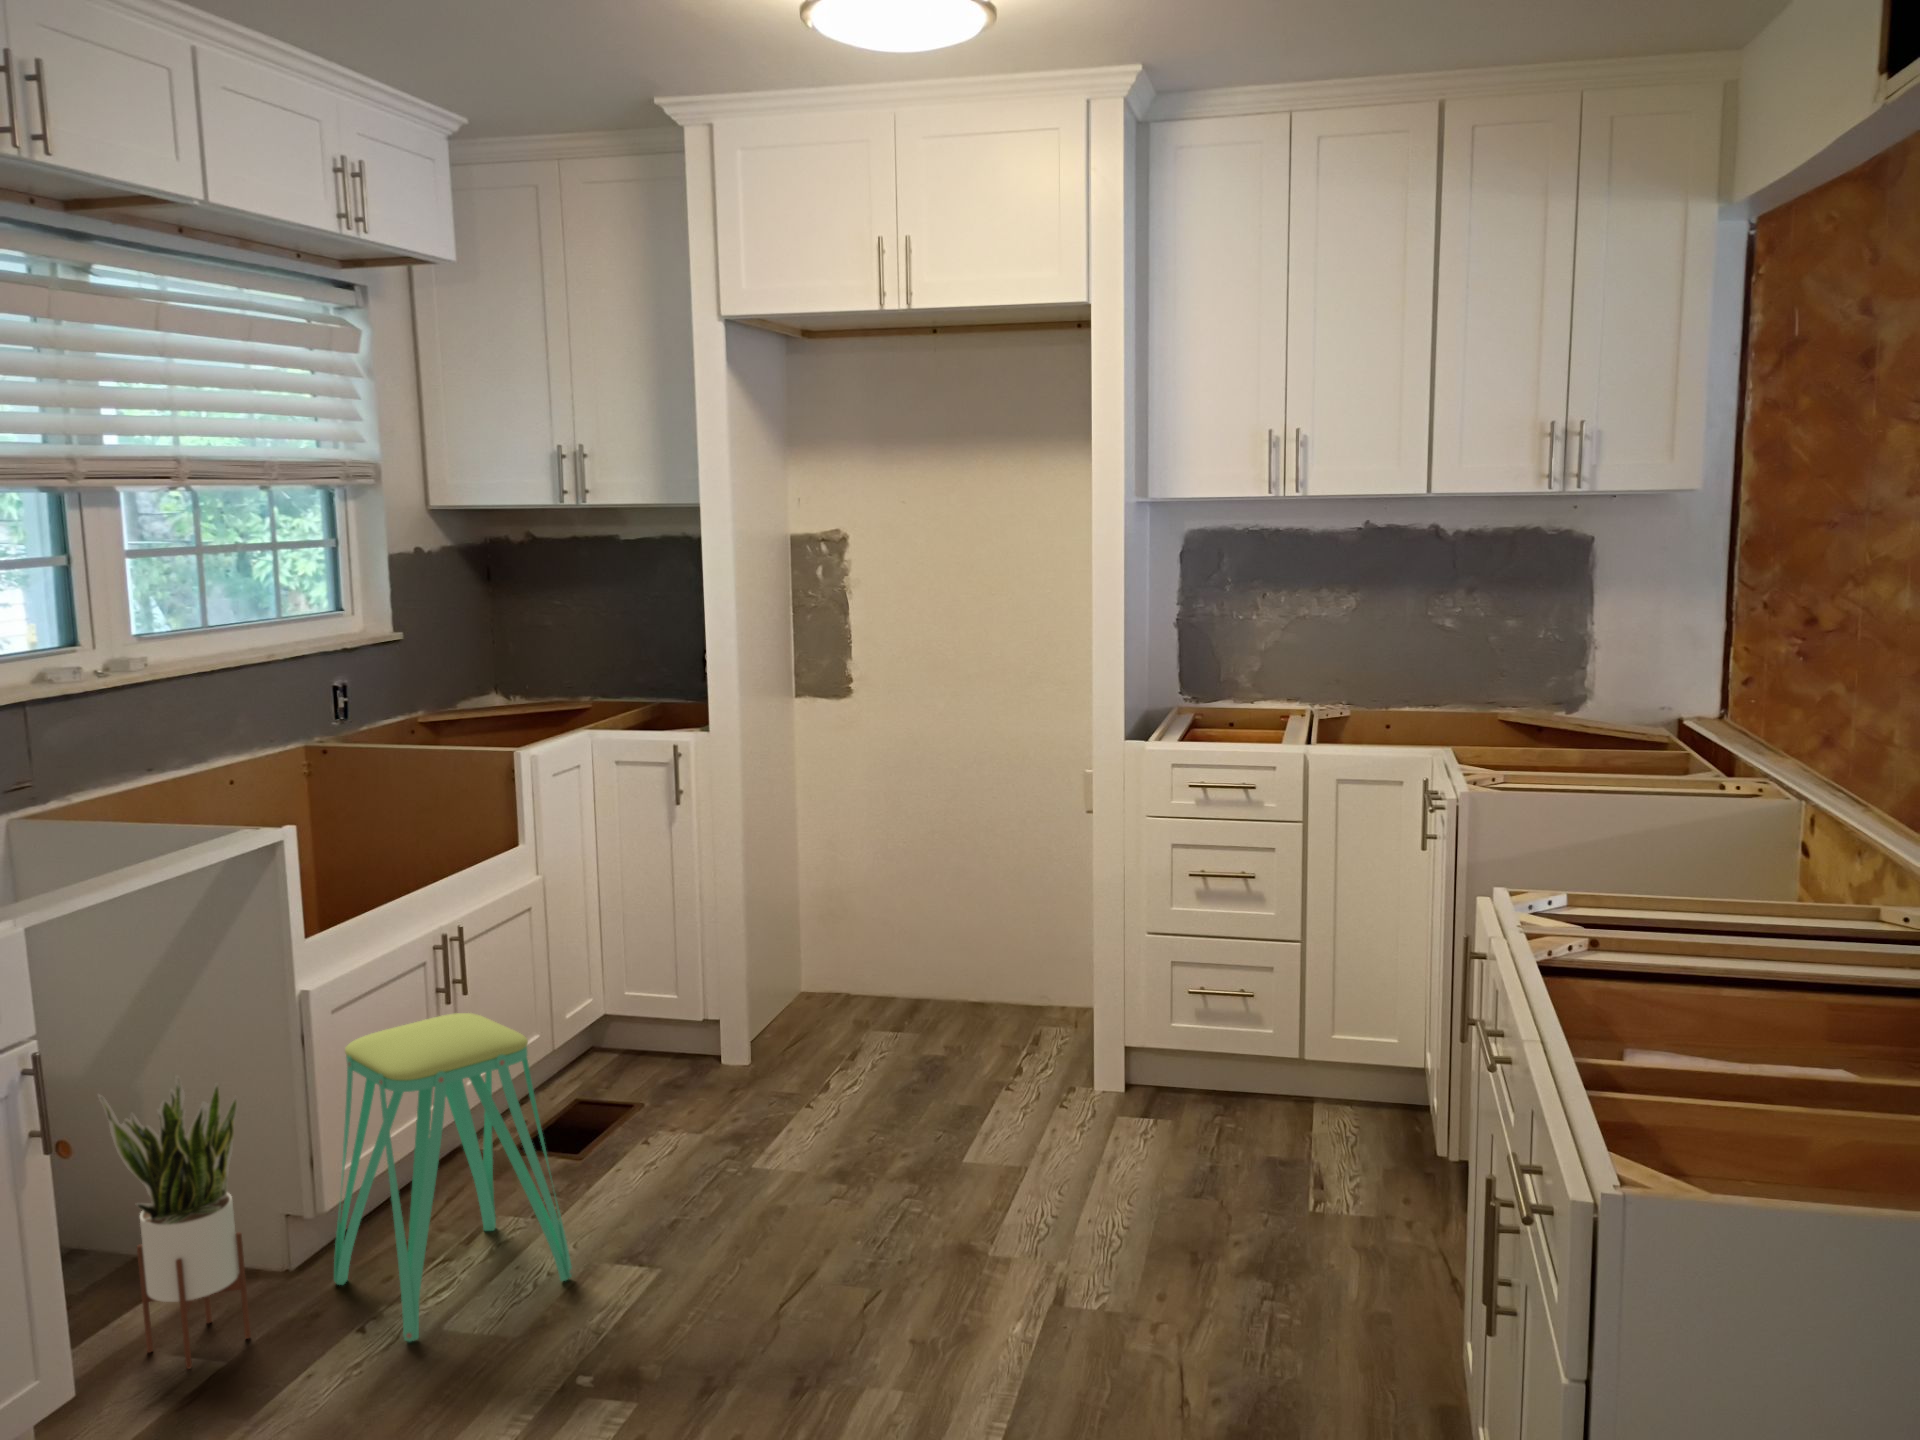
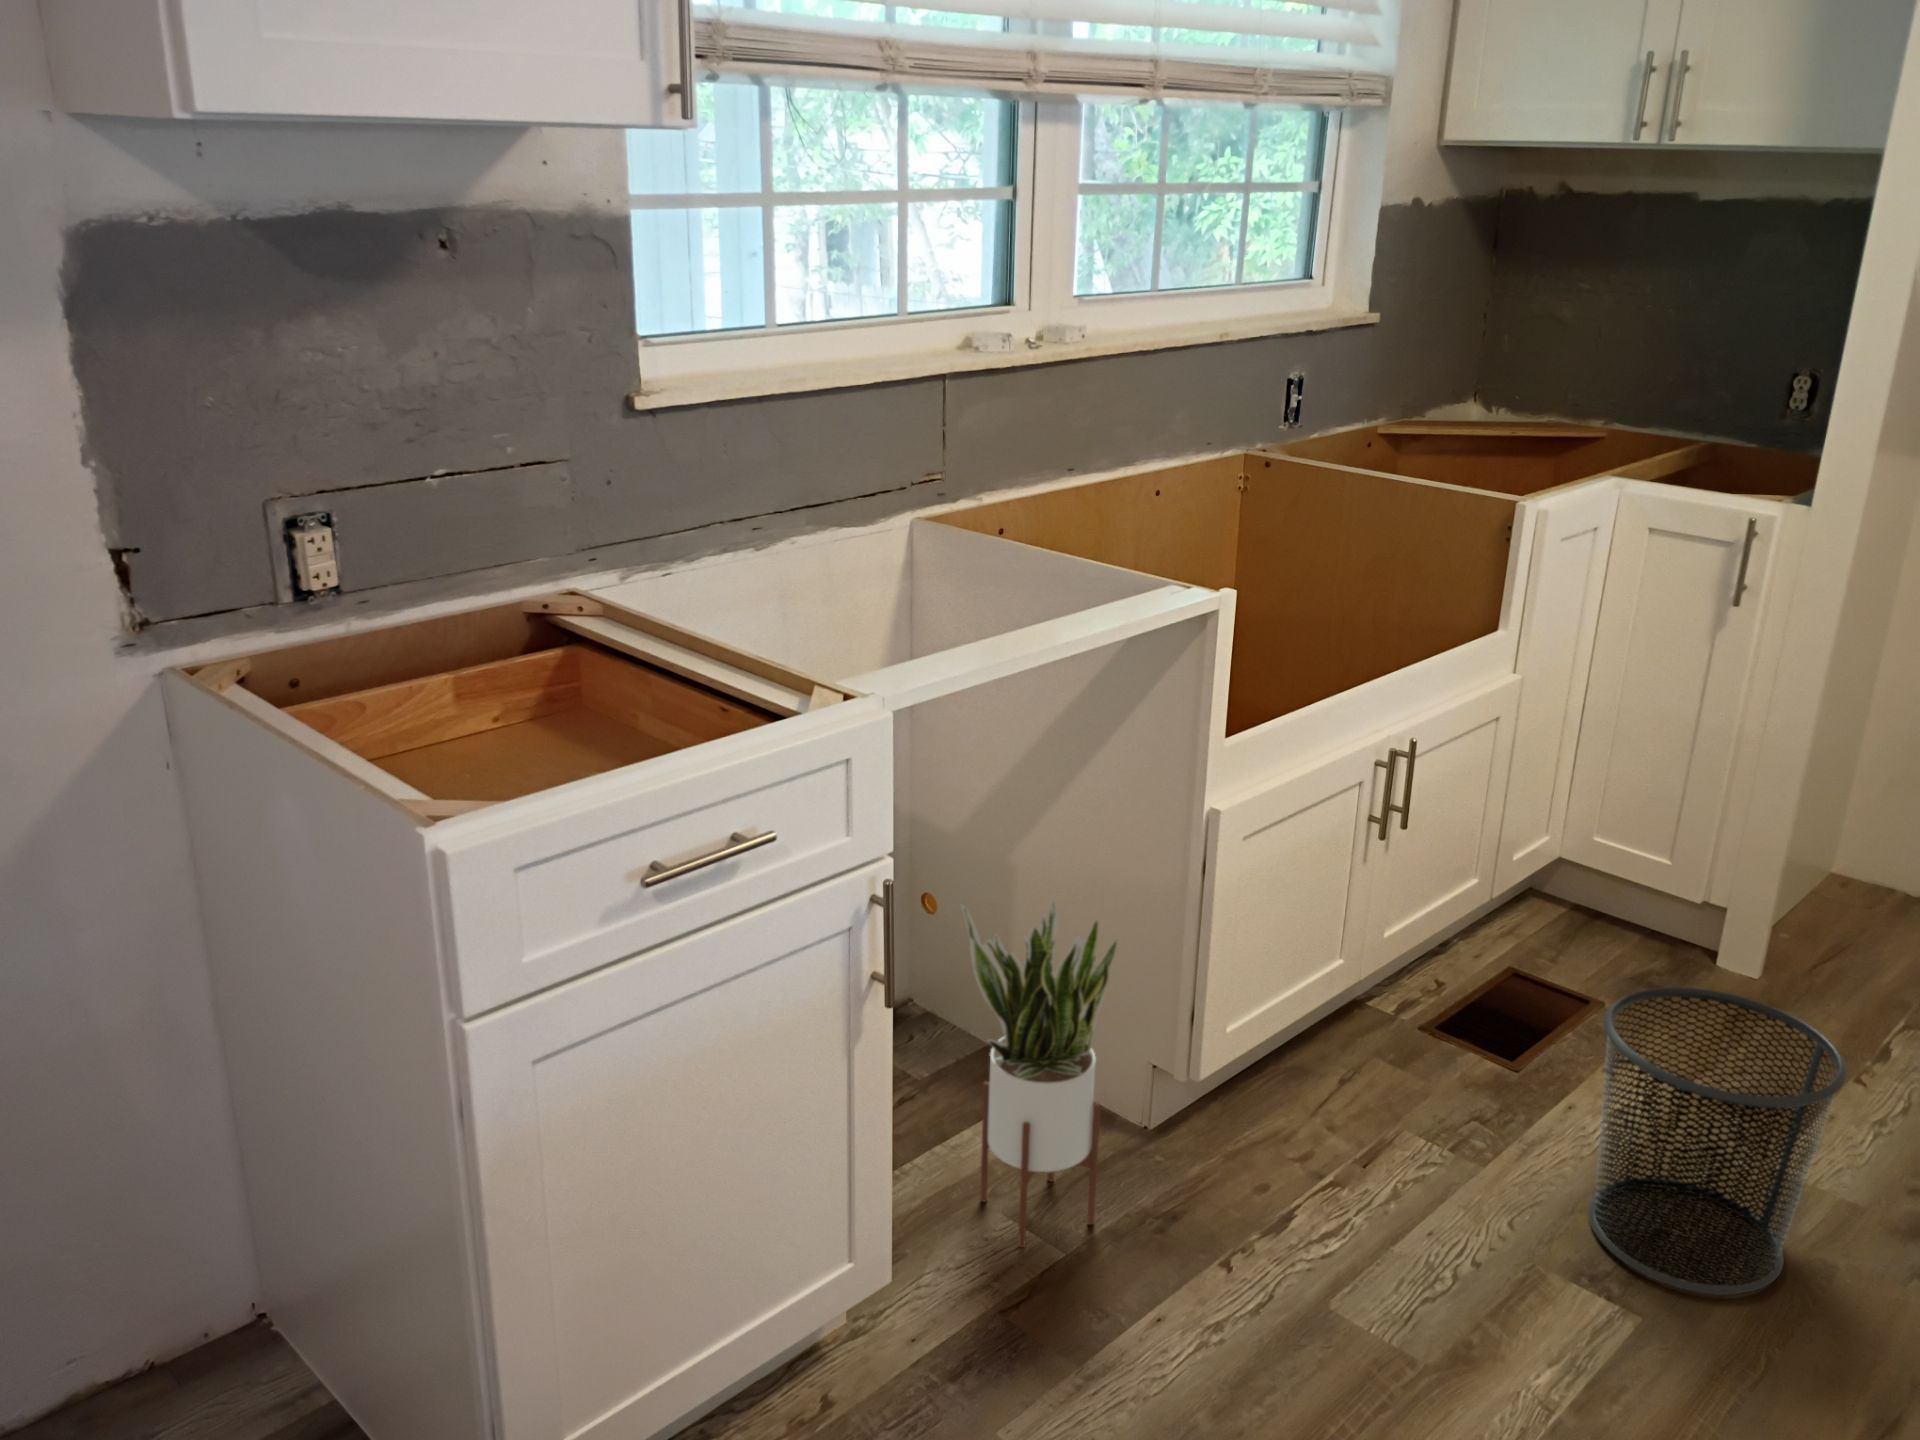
stool: present [334,1013,572,1342] -> none [1196,881,1508,1314]
waste bin: none [610,1046,760,1247] -> present [1588,987,1847,1295]

